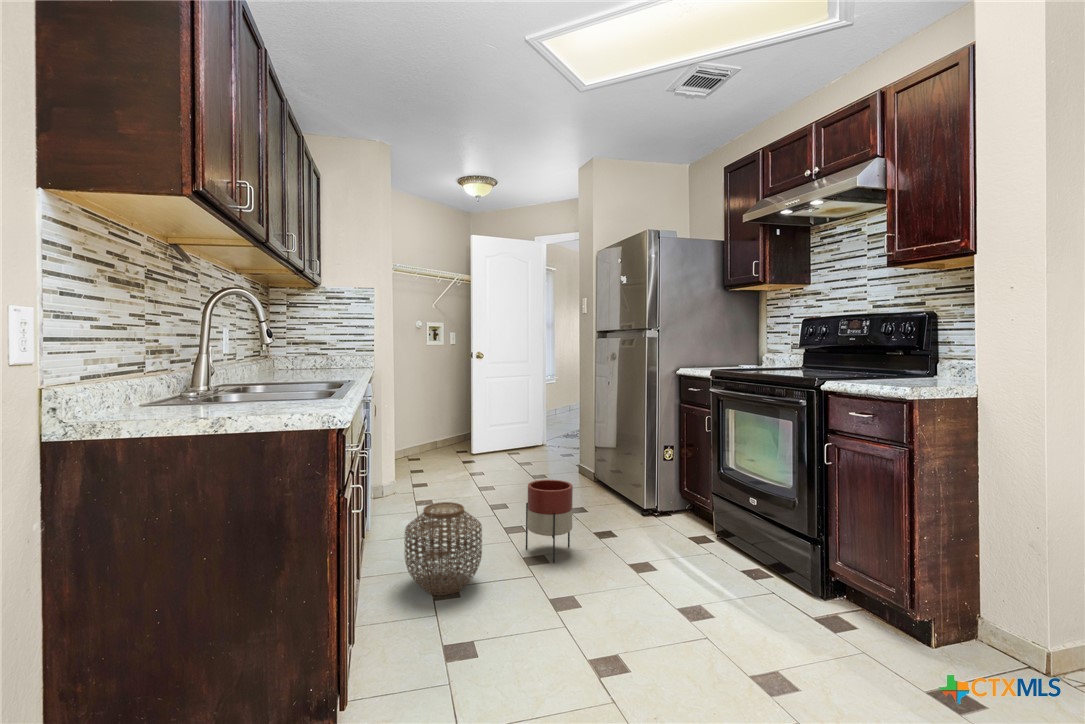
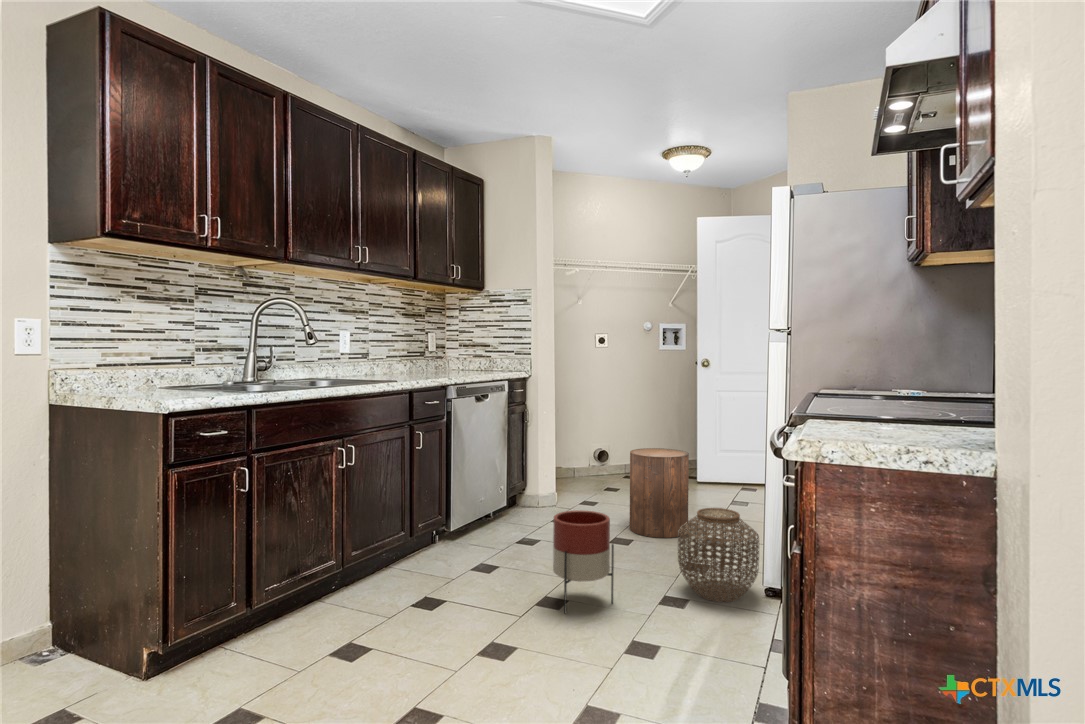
stool: none [482,427,529,498] -> present [630,448,689,538]
woven basket: present [404,502,482,595] -> present [678,508,759,602]

